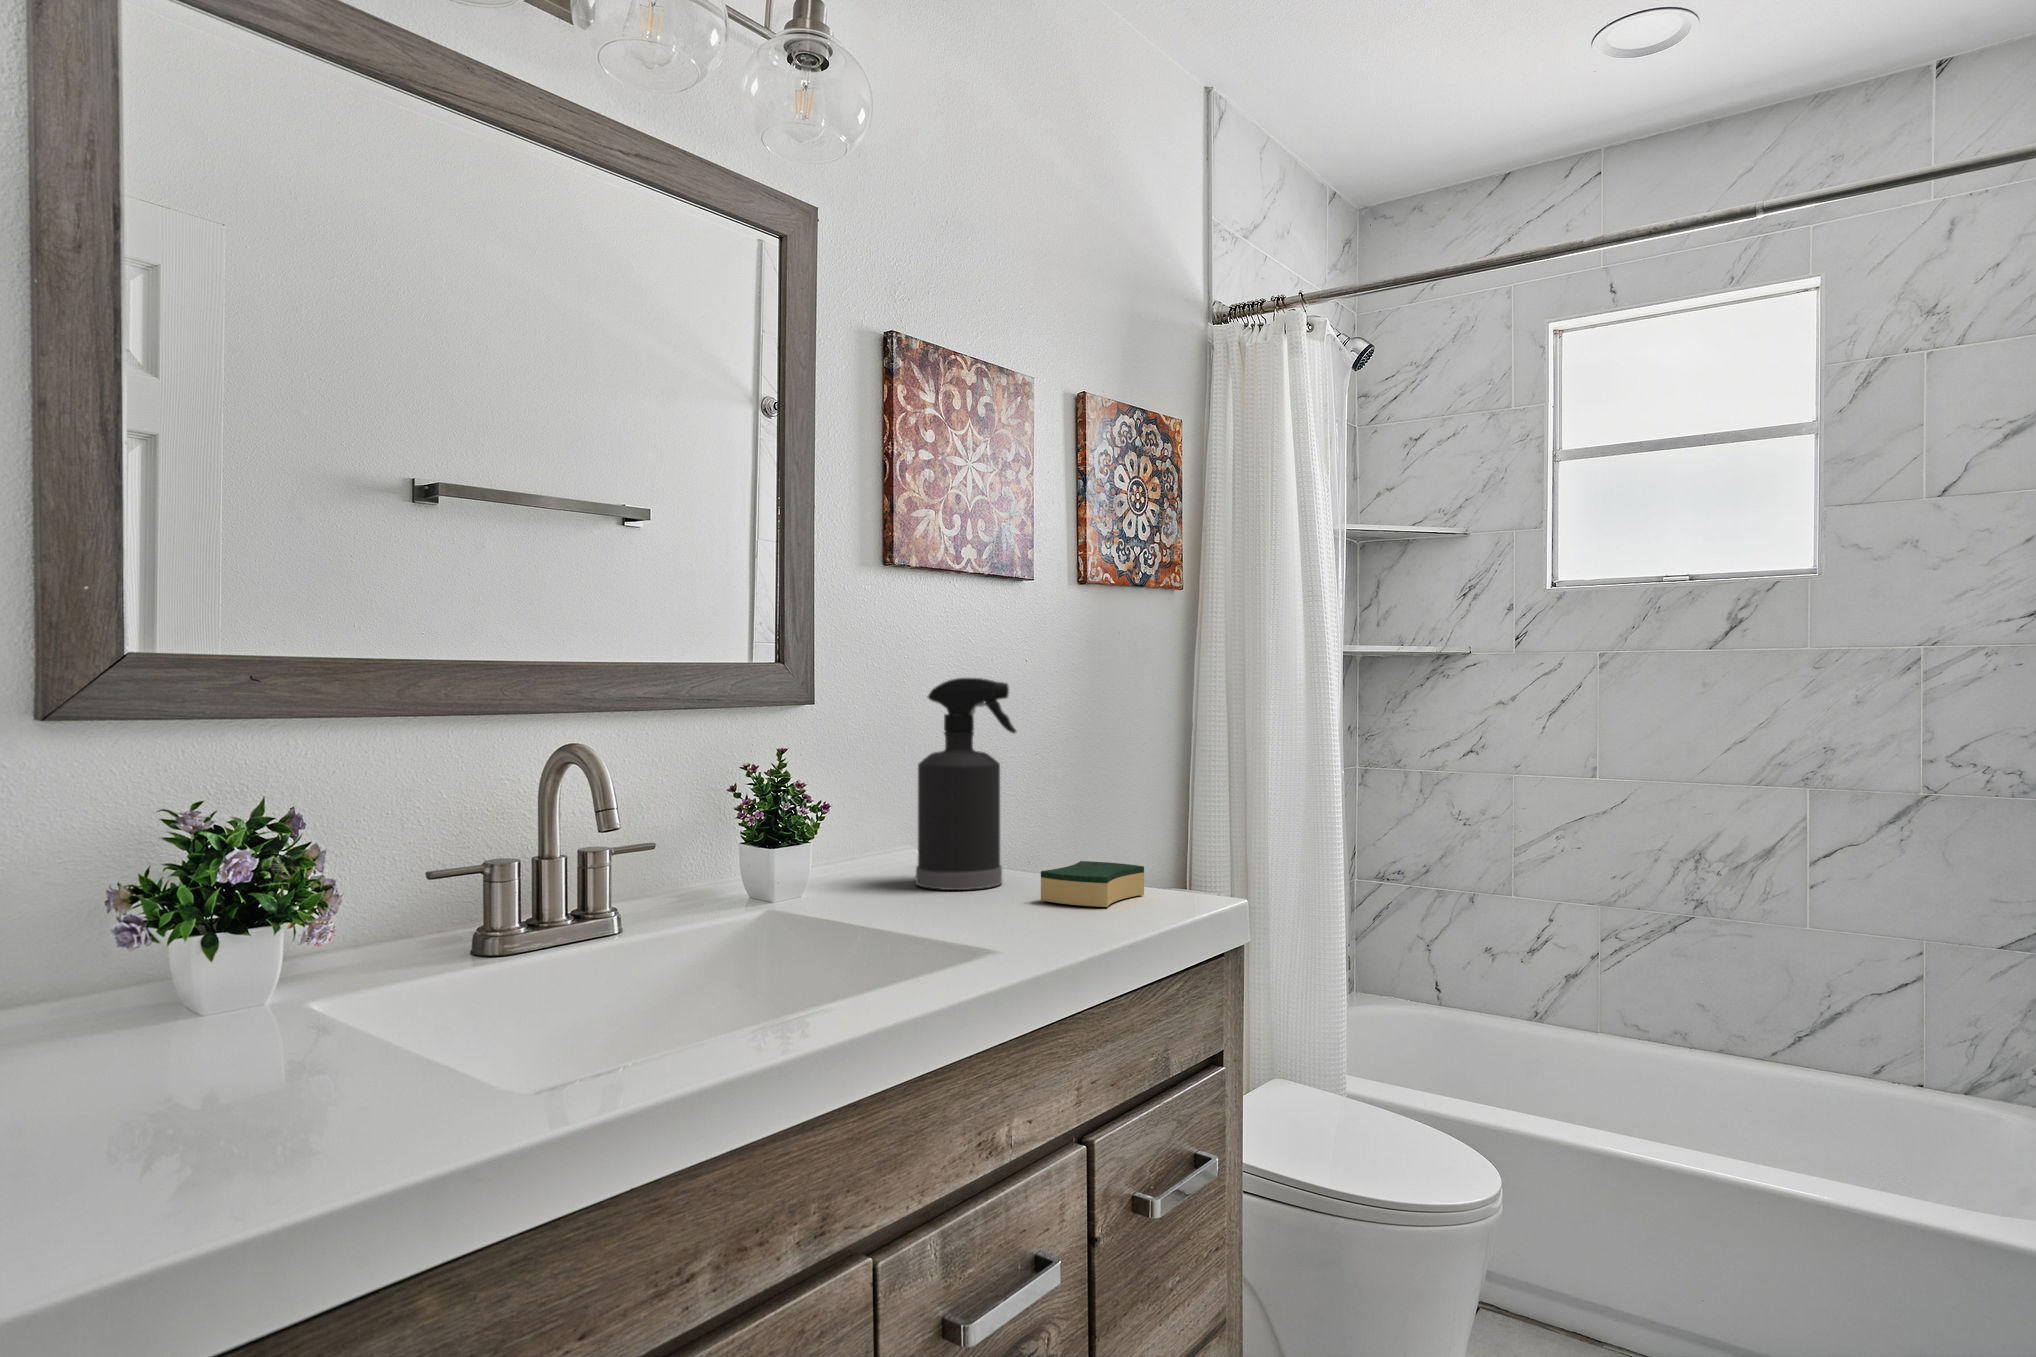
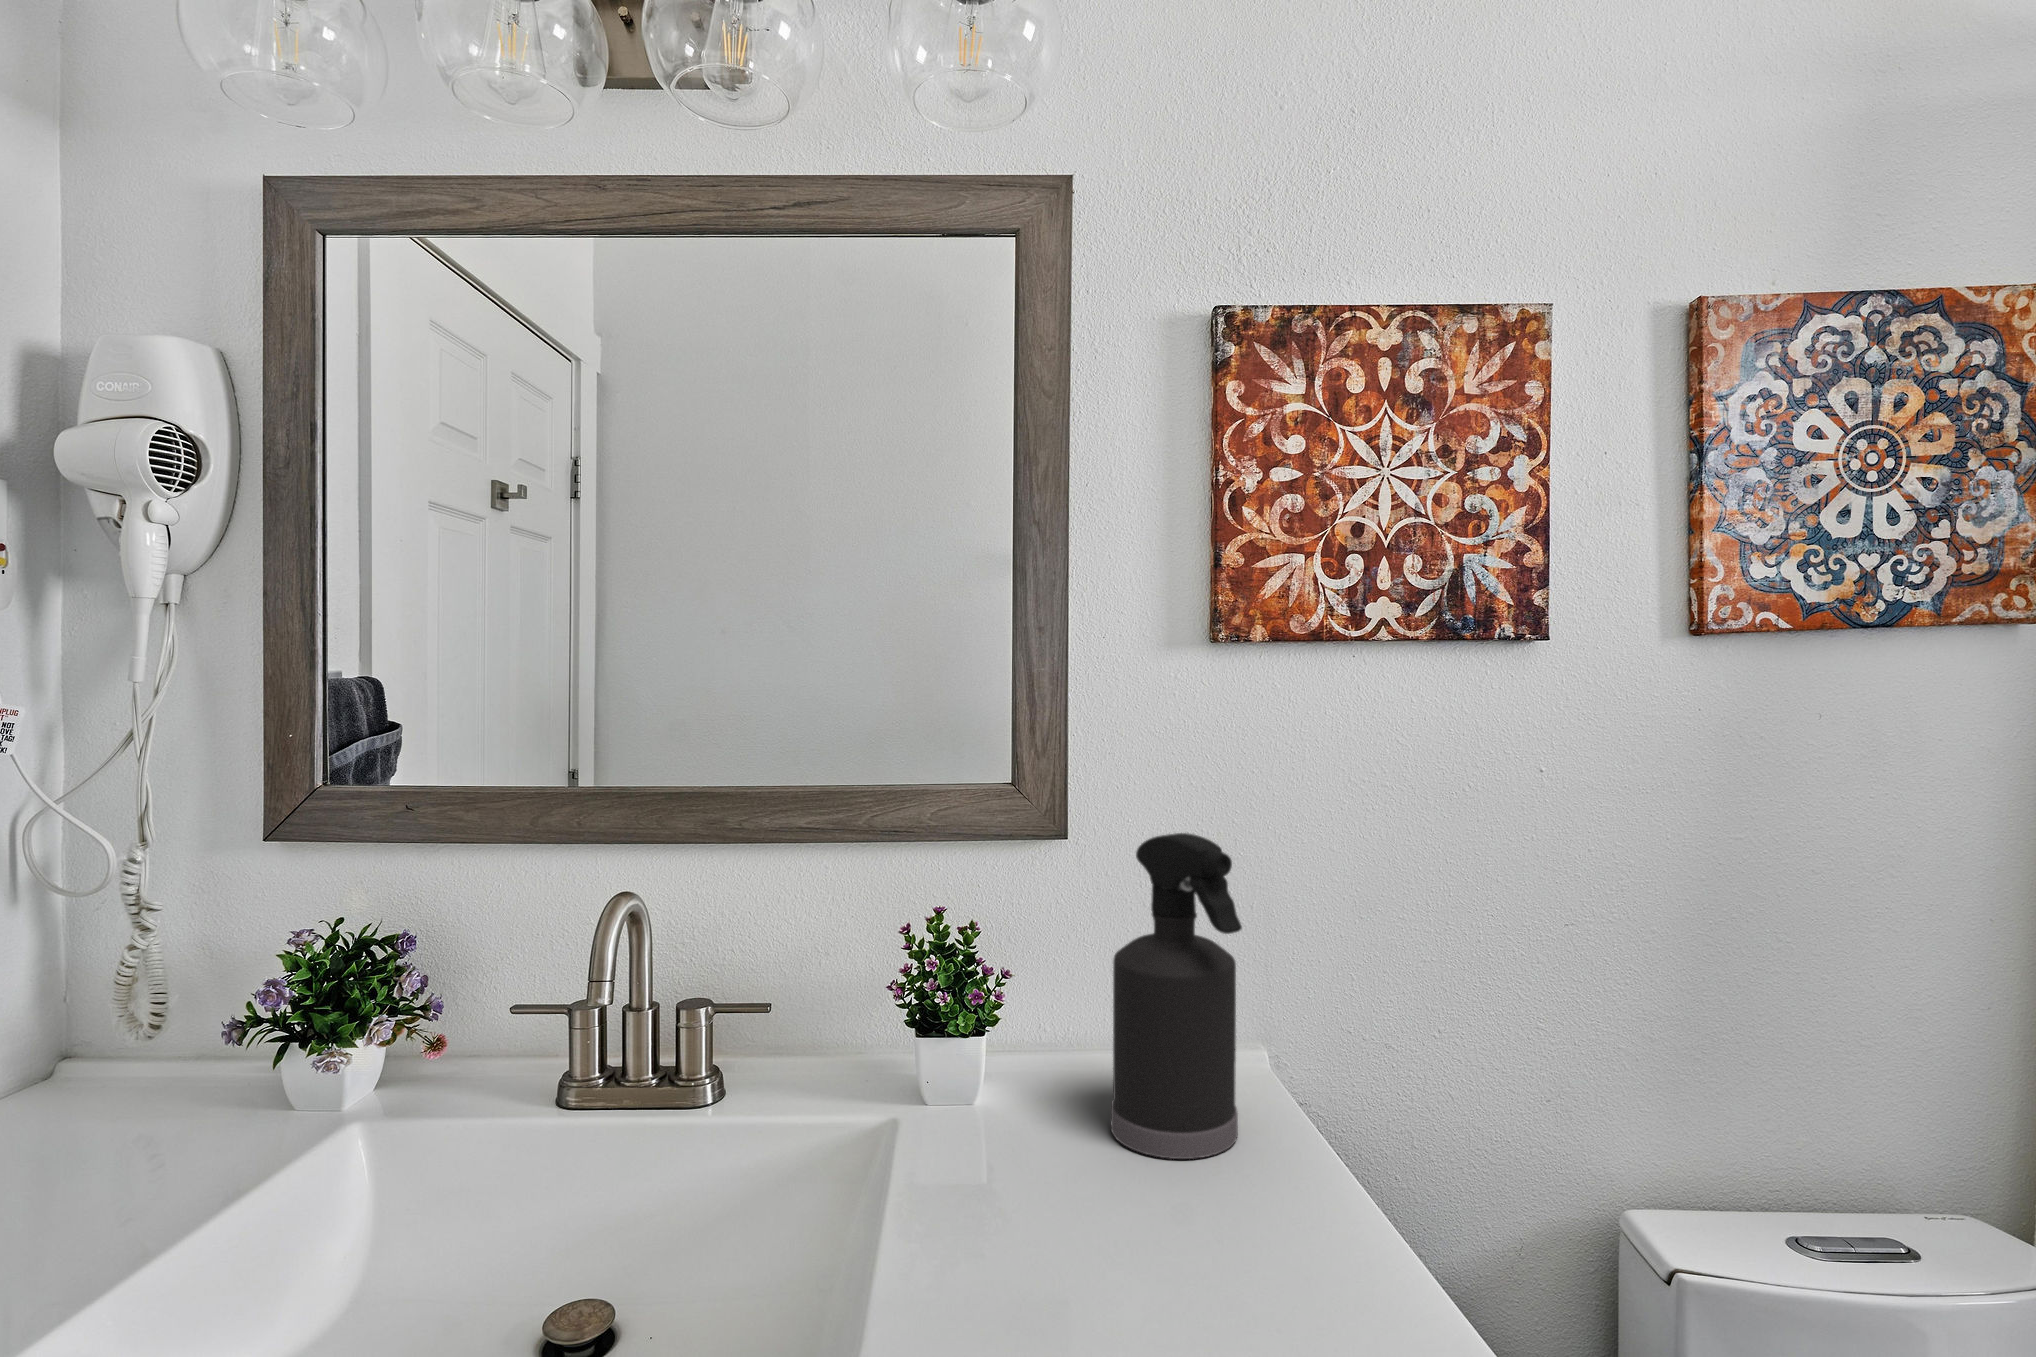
sponge: present [1041,861,1144,907] -> none [1145,1175,1319,1297]

